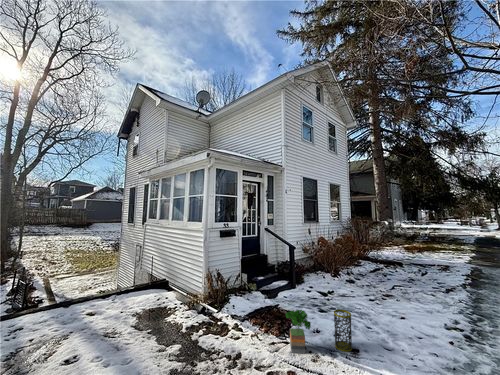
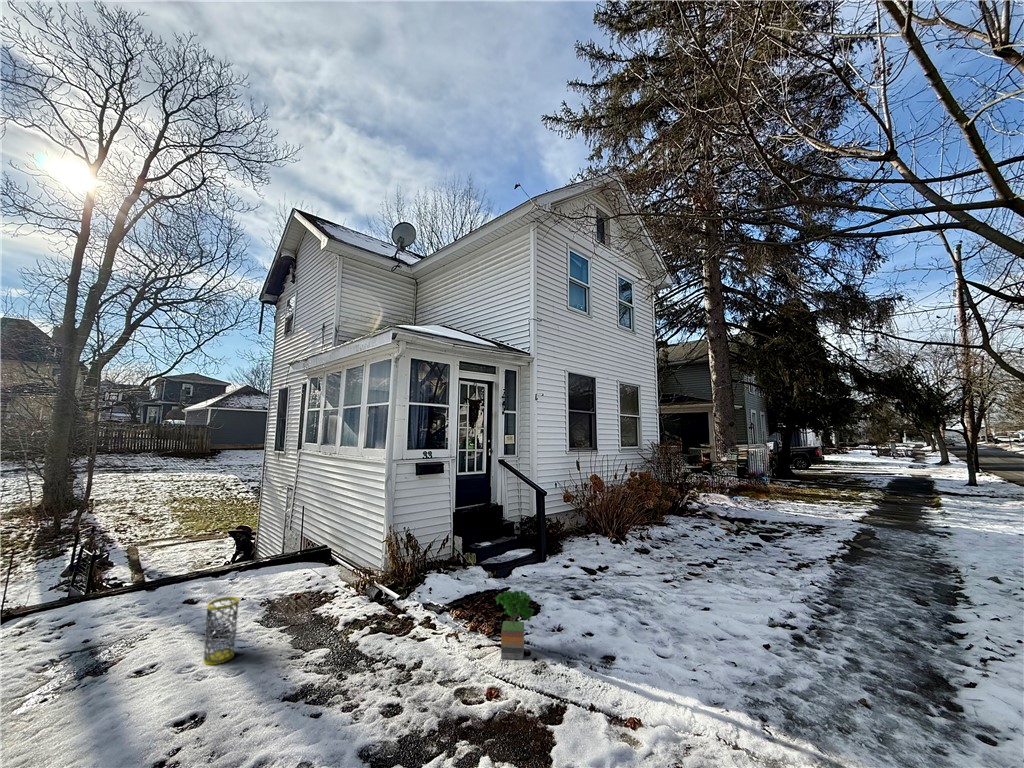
trash can: present [334,309,352,352] -> present [203,597,239,665]

